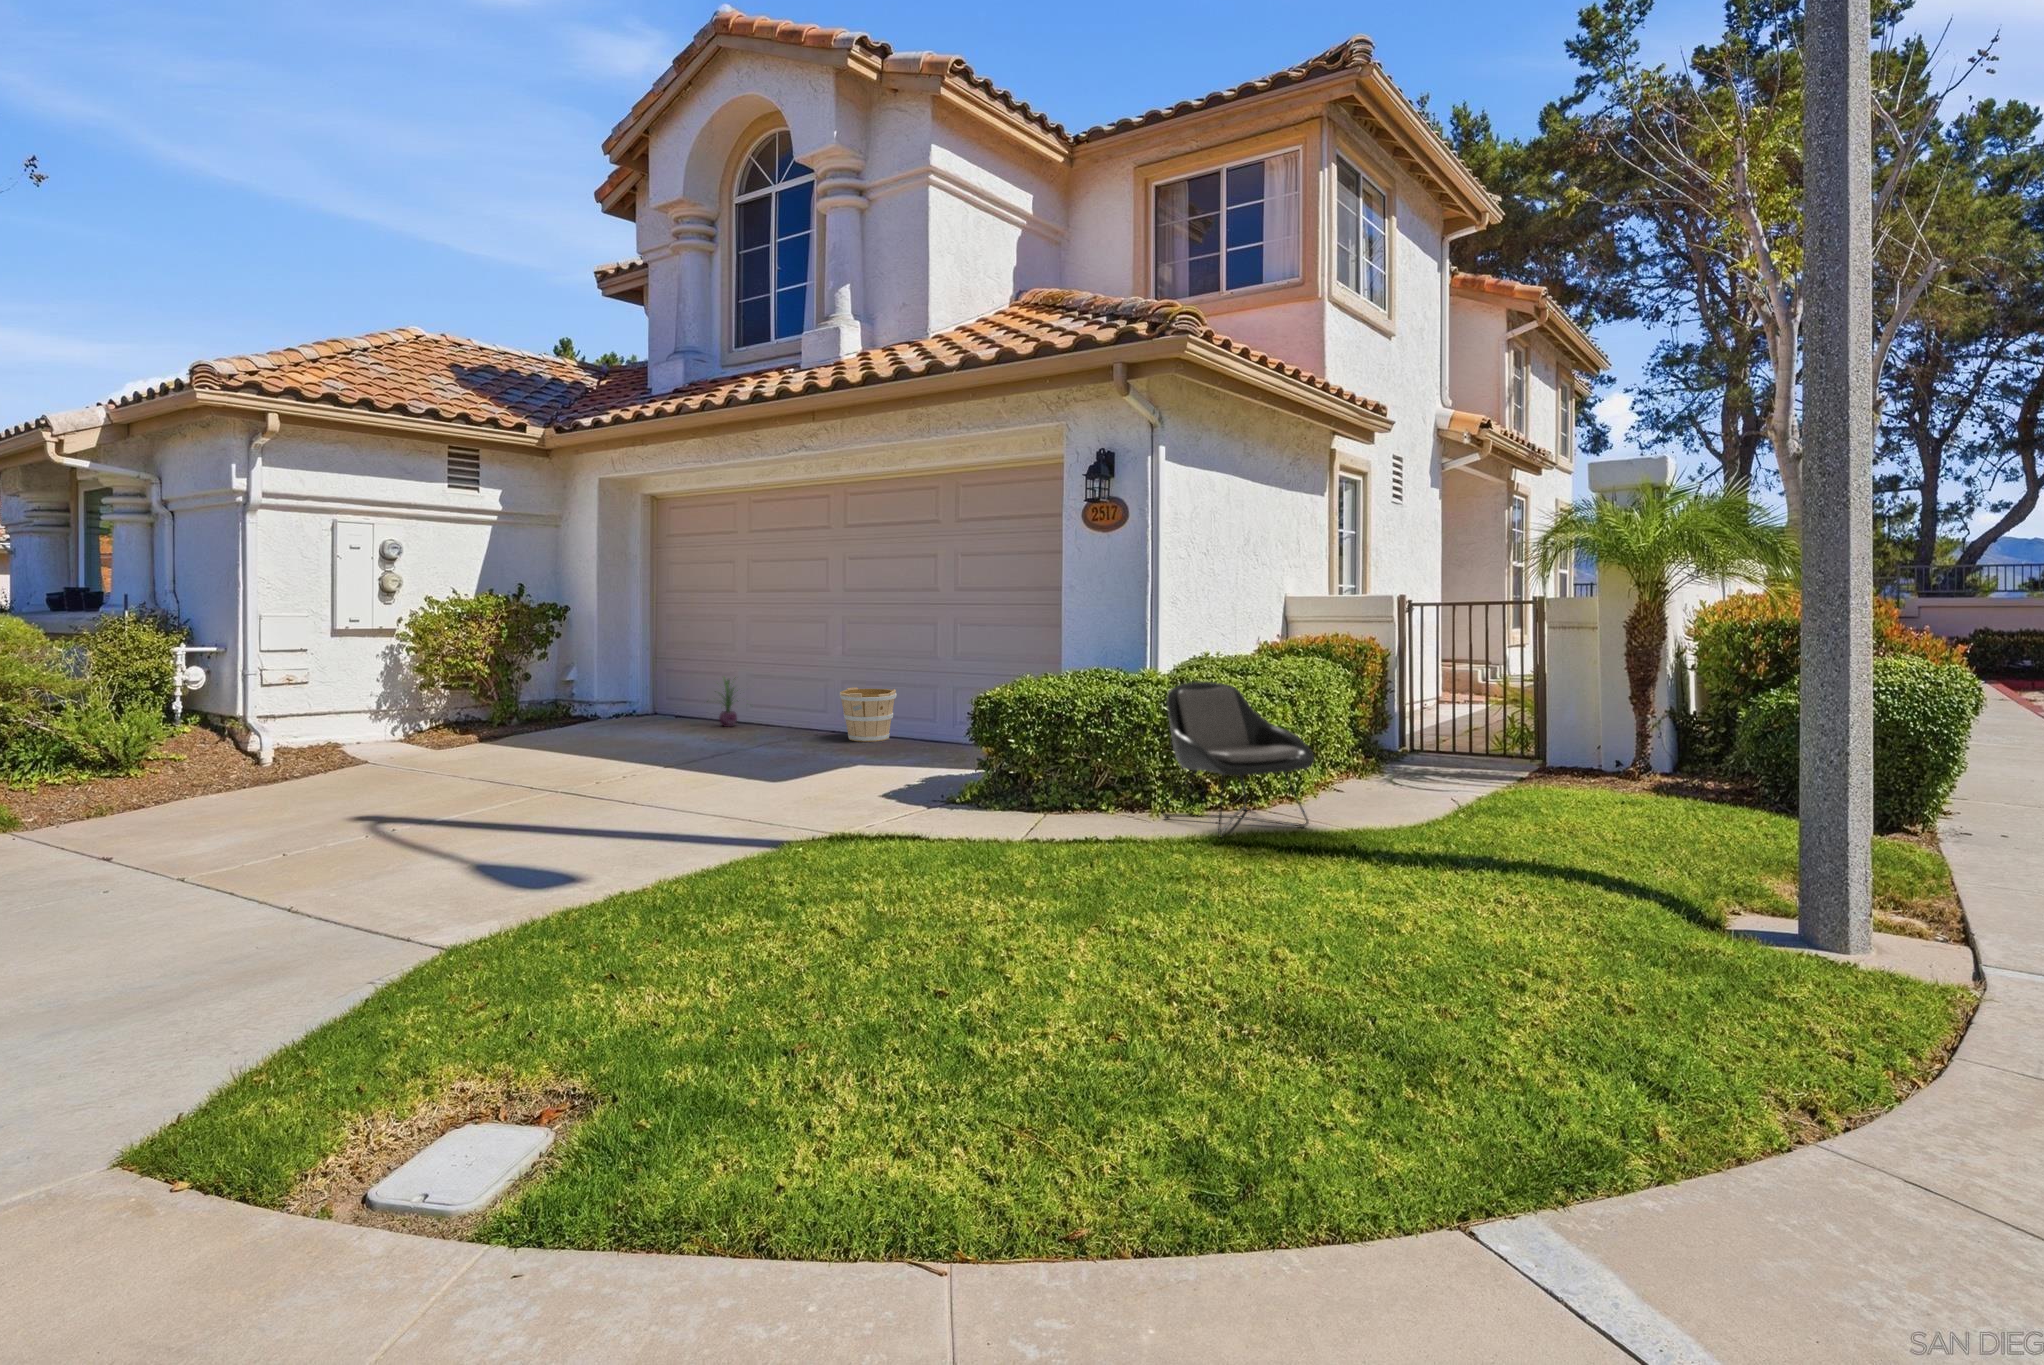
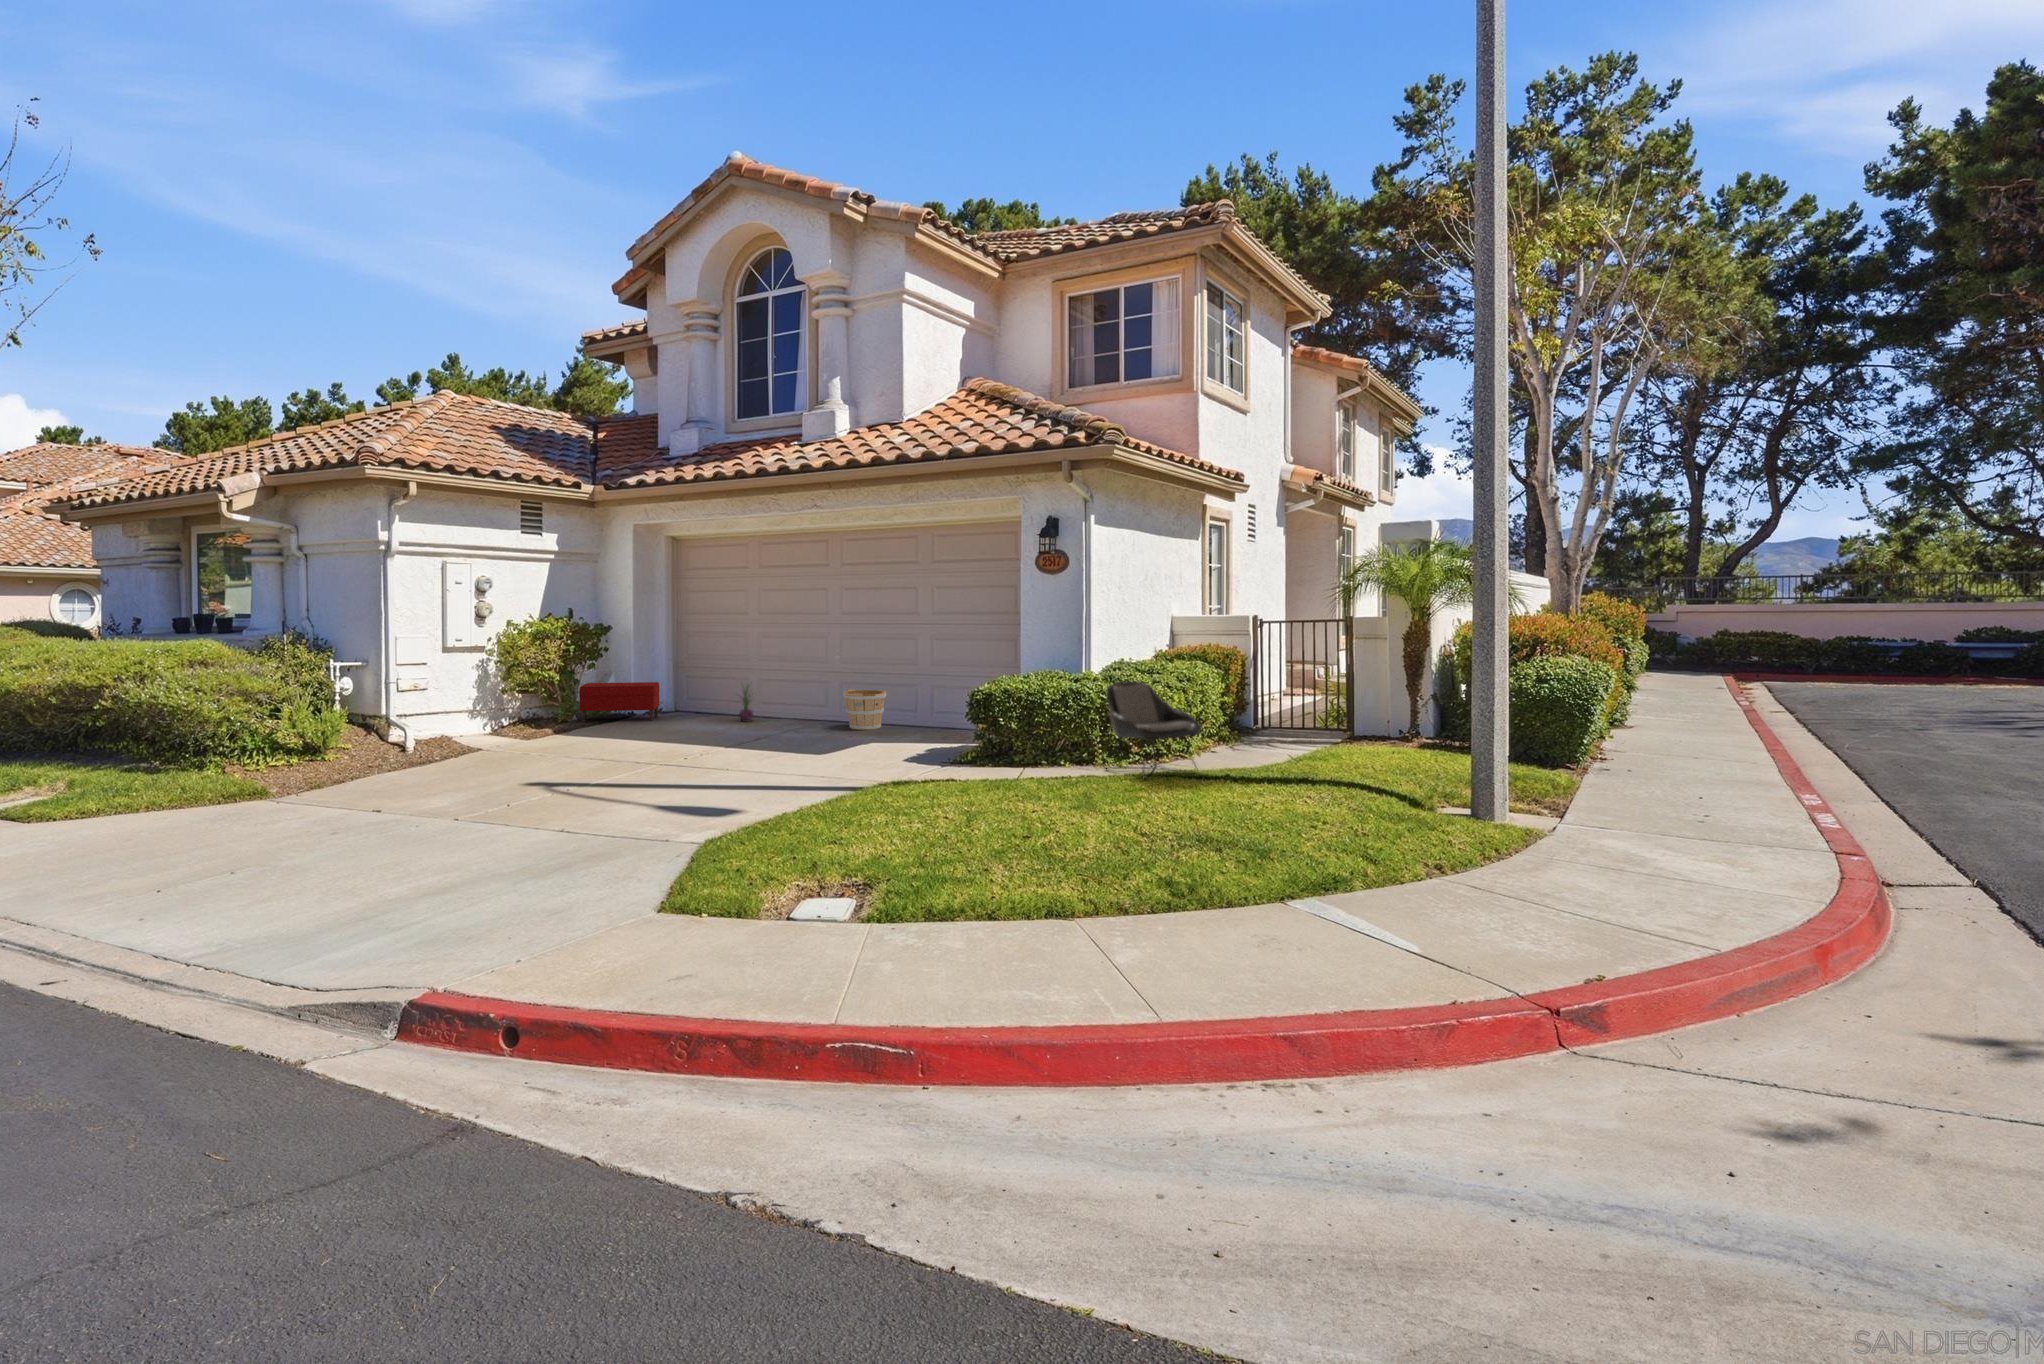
bench: none [525,675,631,724] -> present [579,682,660,722]

